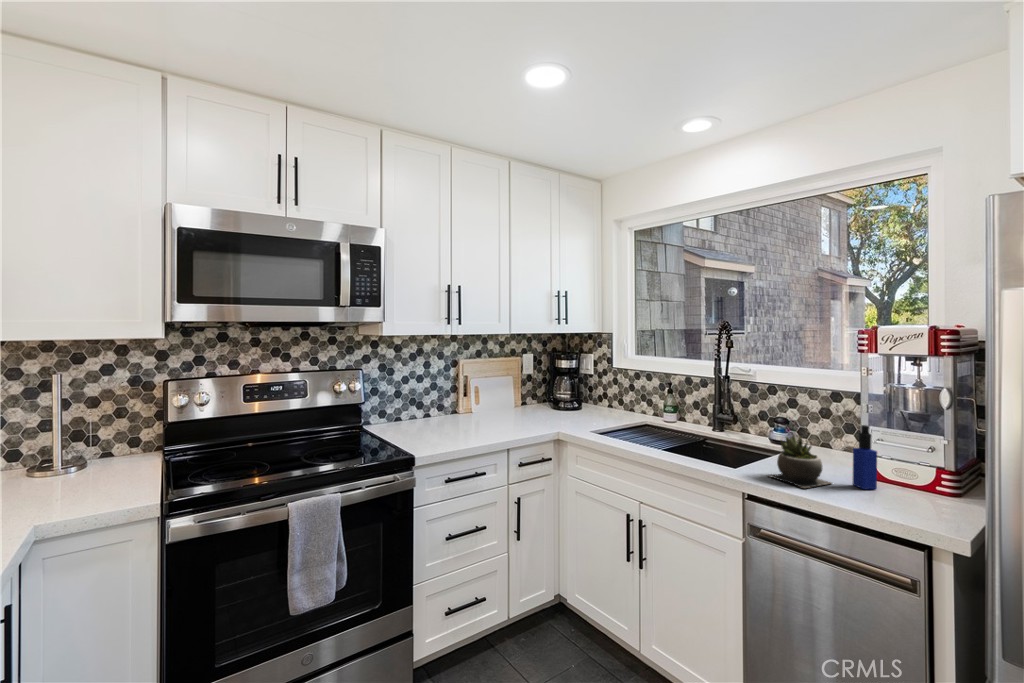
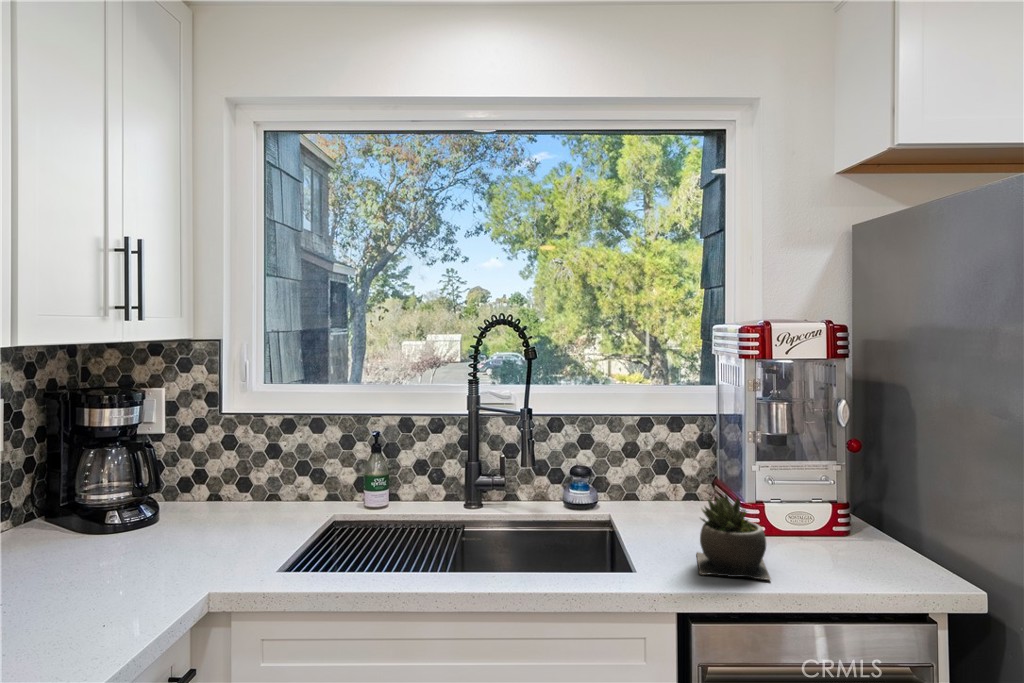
bottle: present [853,425,877,489] -> none [772,460,800,555]

